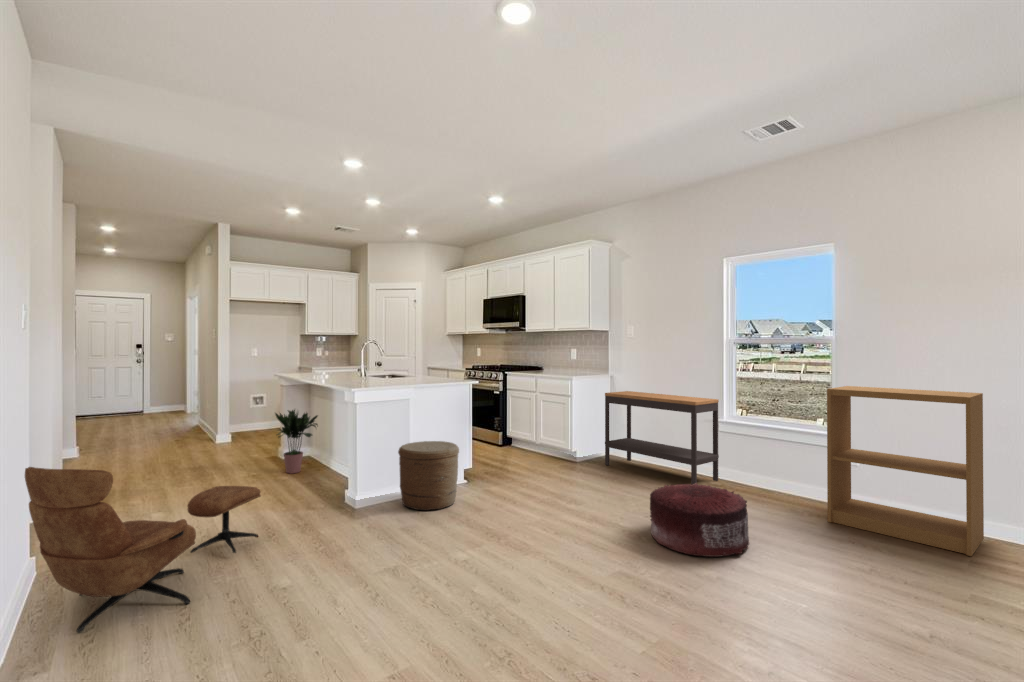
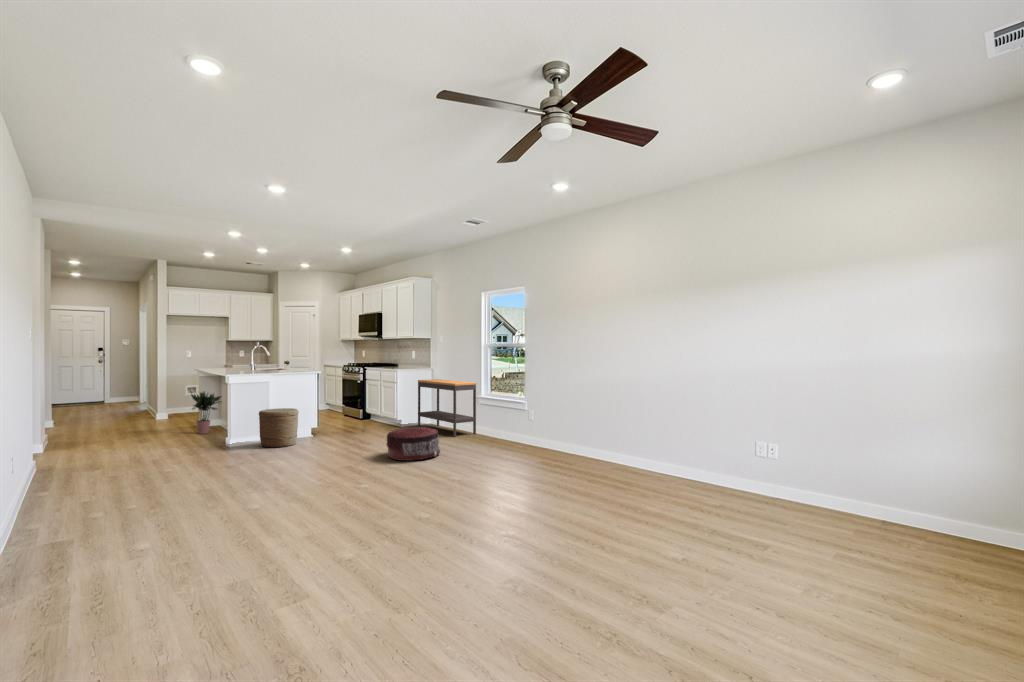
bookshelf: present [827,386,984,556] -> none [501,372,570,459]
lounge chair: present [25,467,261,633] -> none [37,406,166,484]

